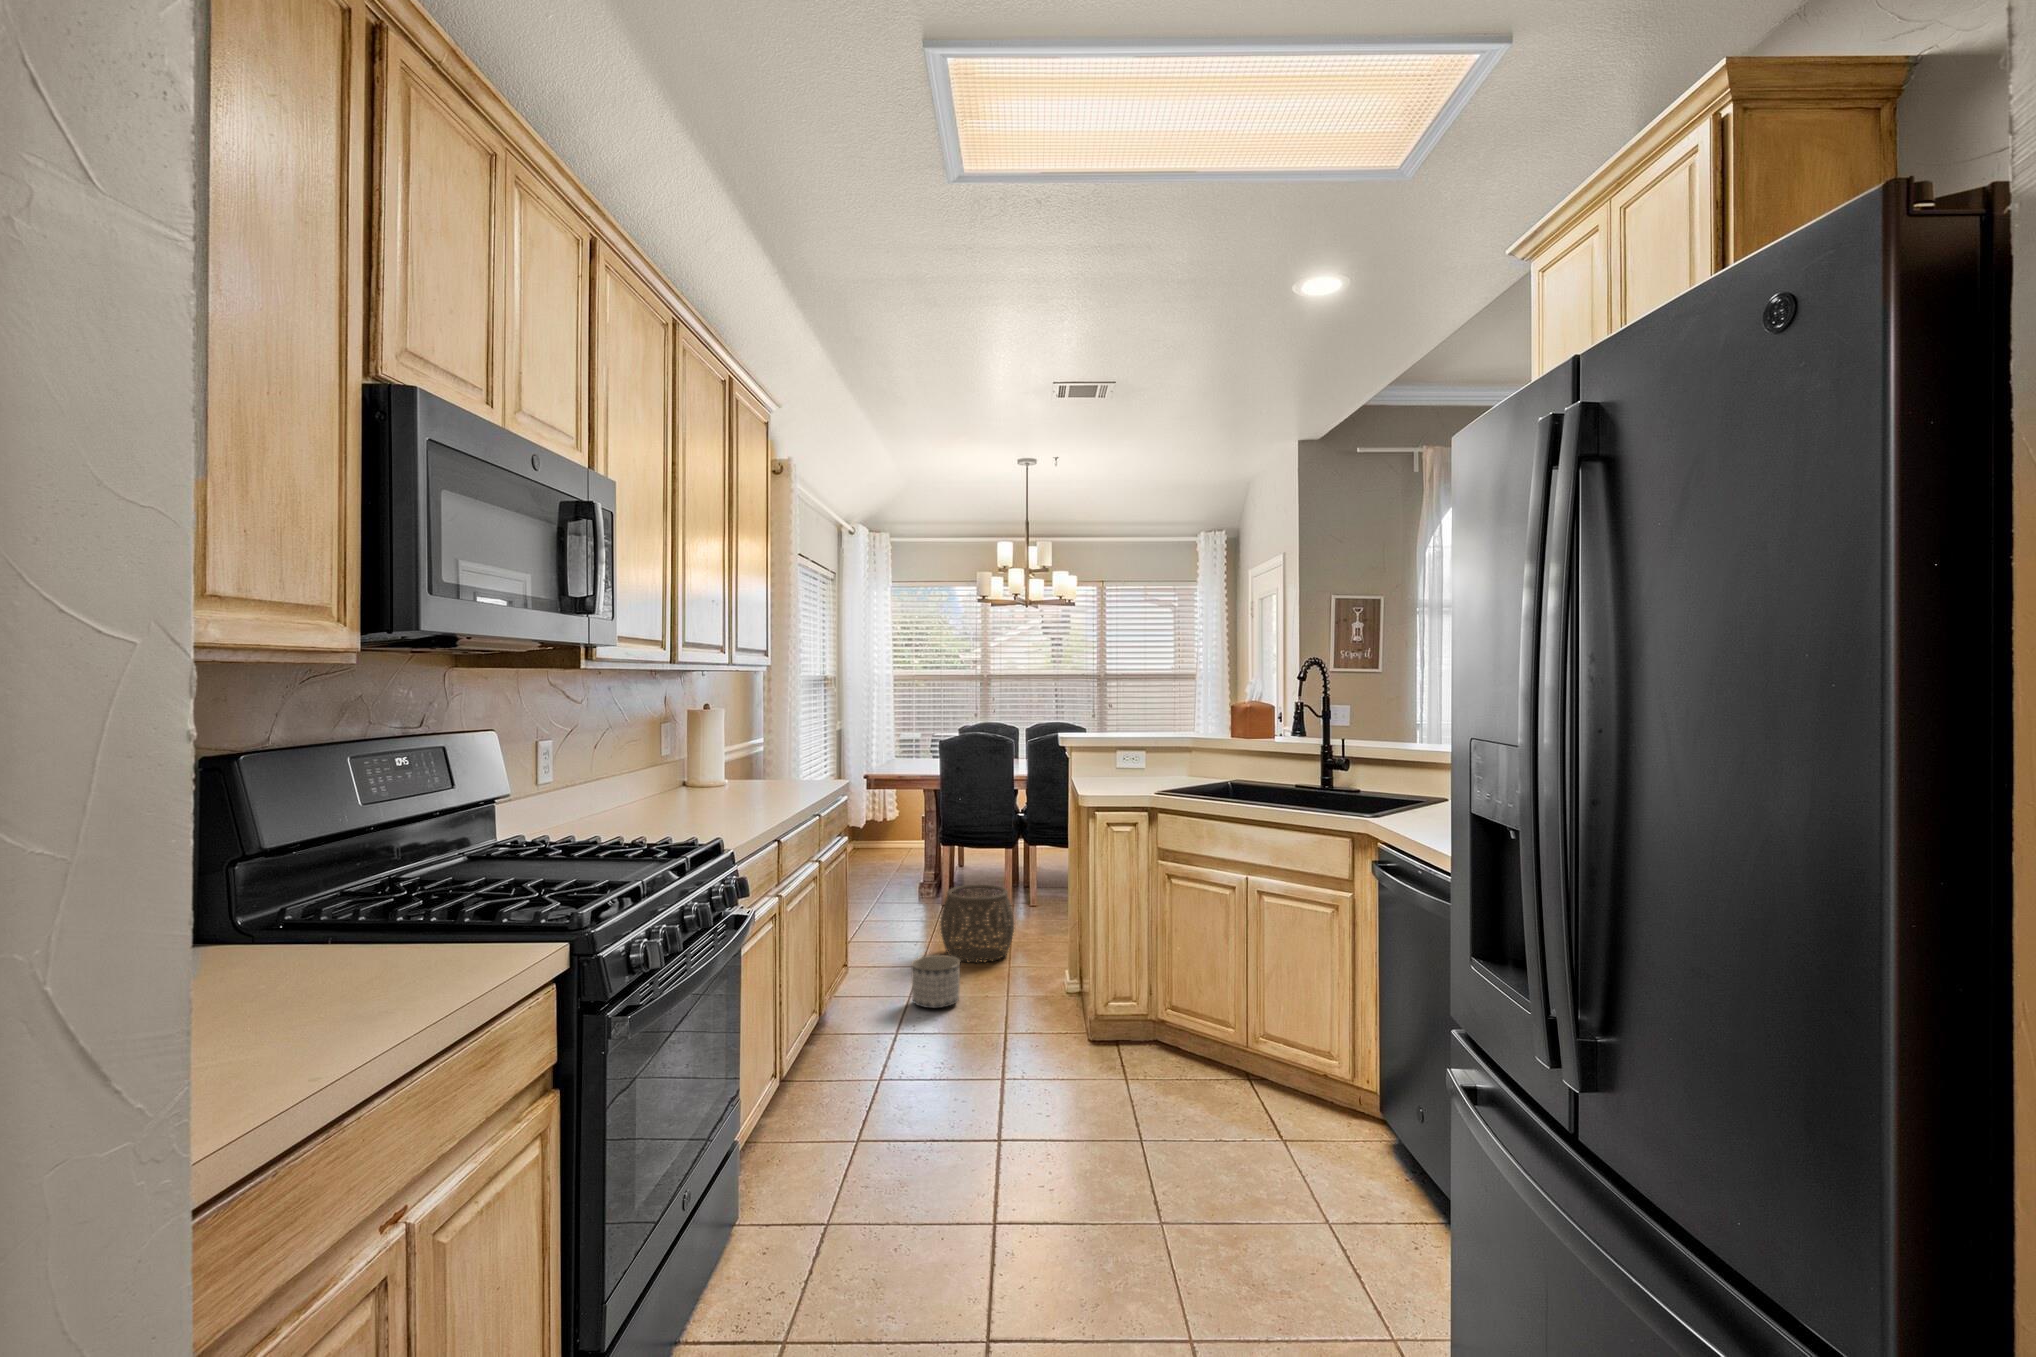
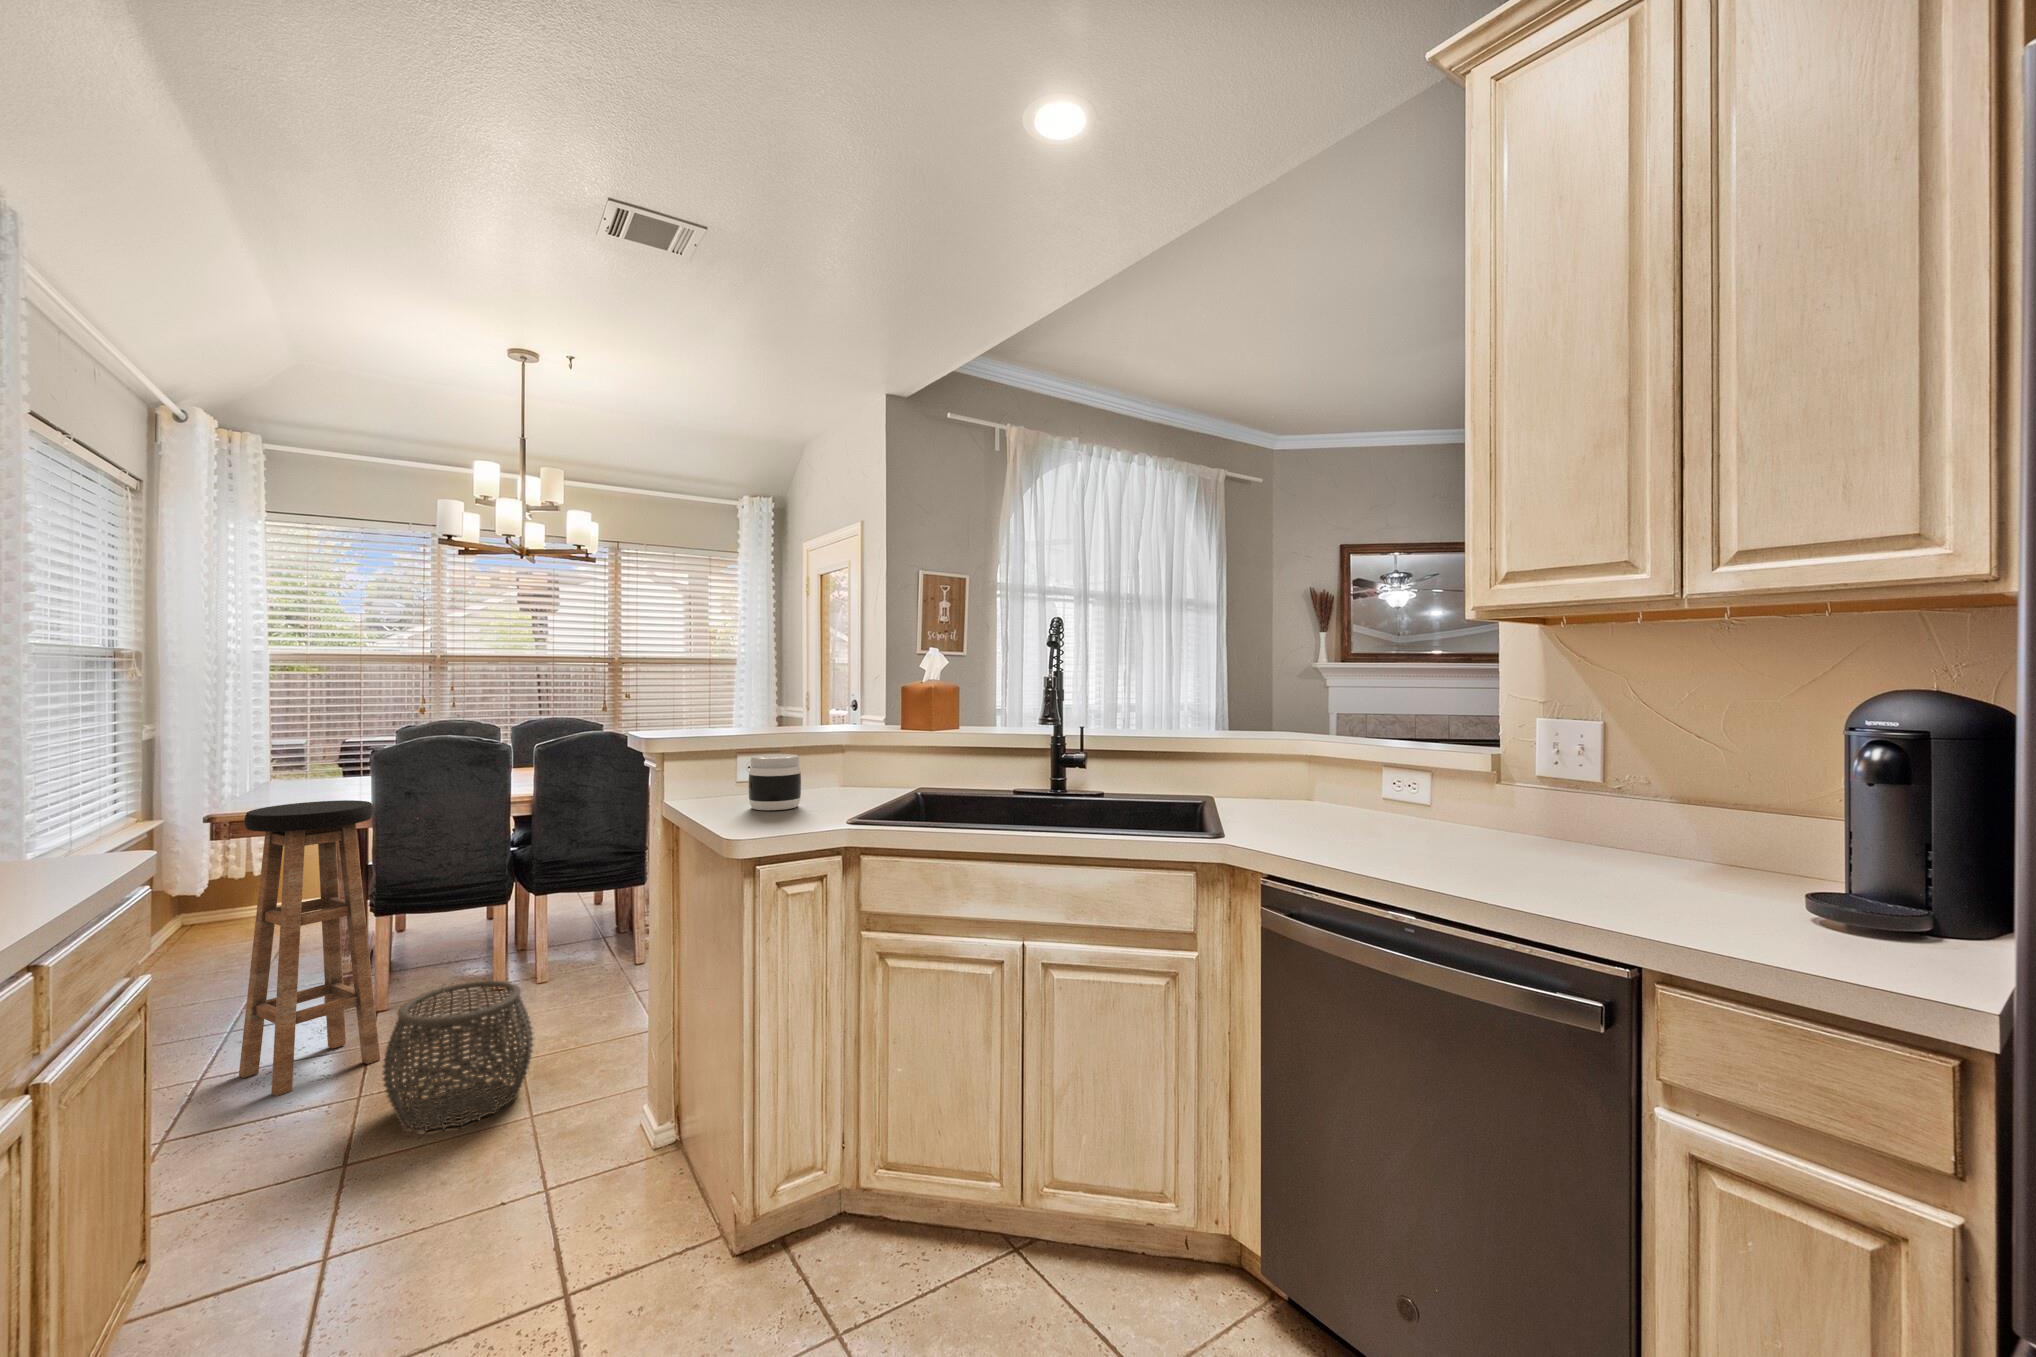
jar: none [1110,751,1142,785] -> present [749,754,801,810]
bar stool: none [880,770,943,935] -> present [239,800,380,1096]
planter: present [911,955,960,1008] -> none [325,1155,445,1288]

